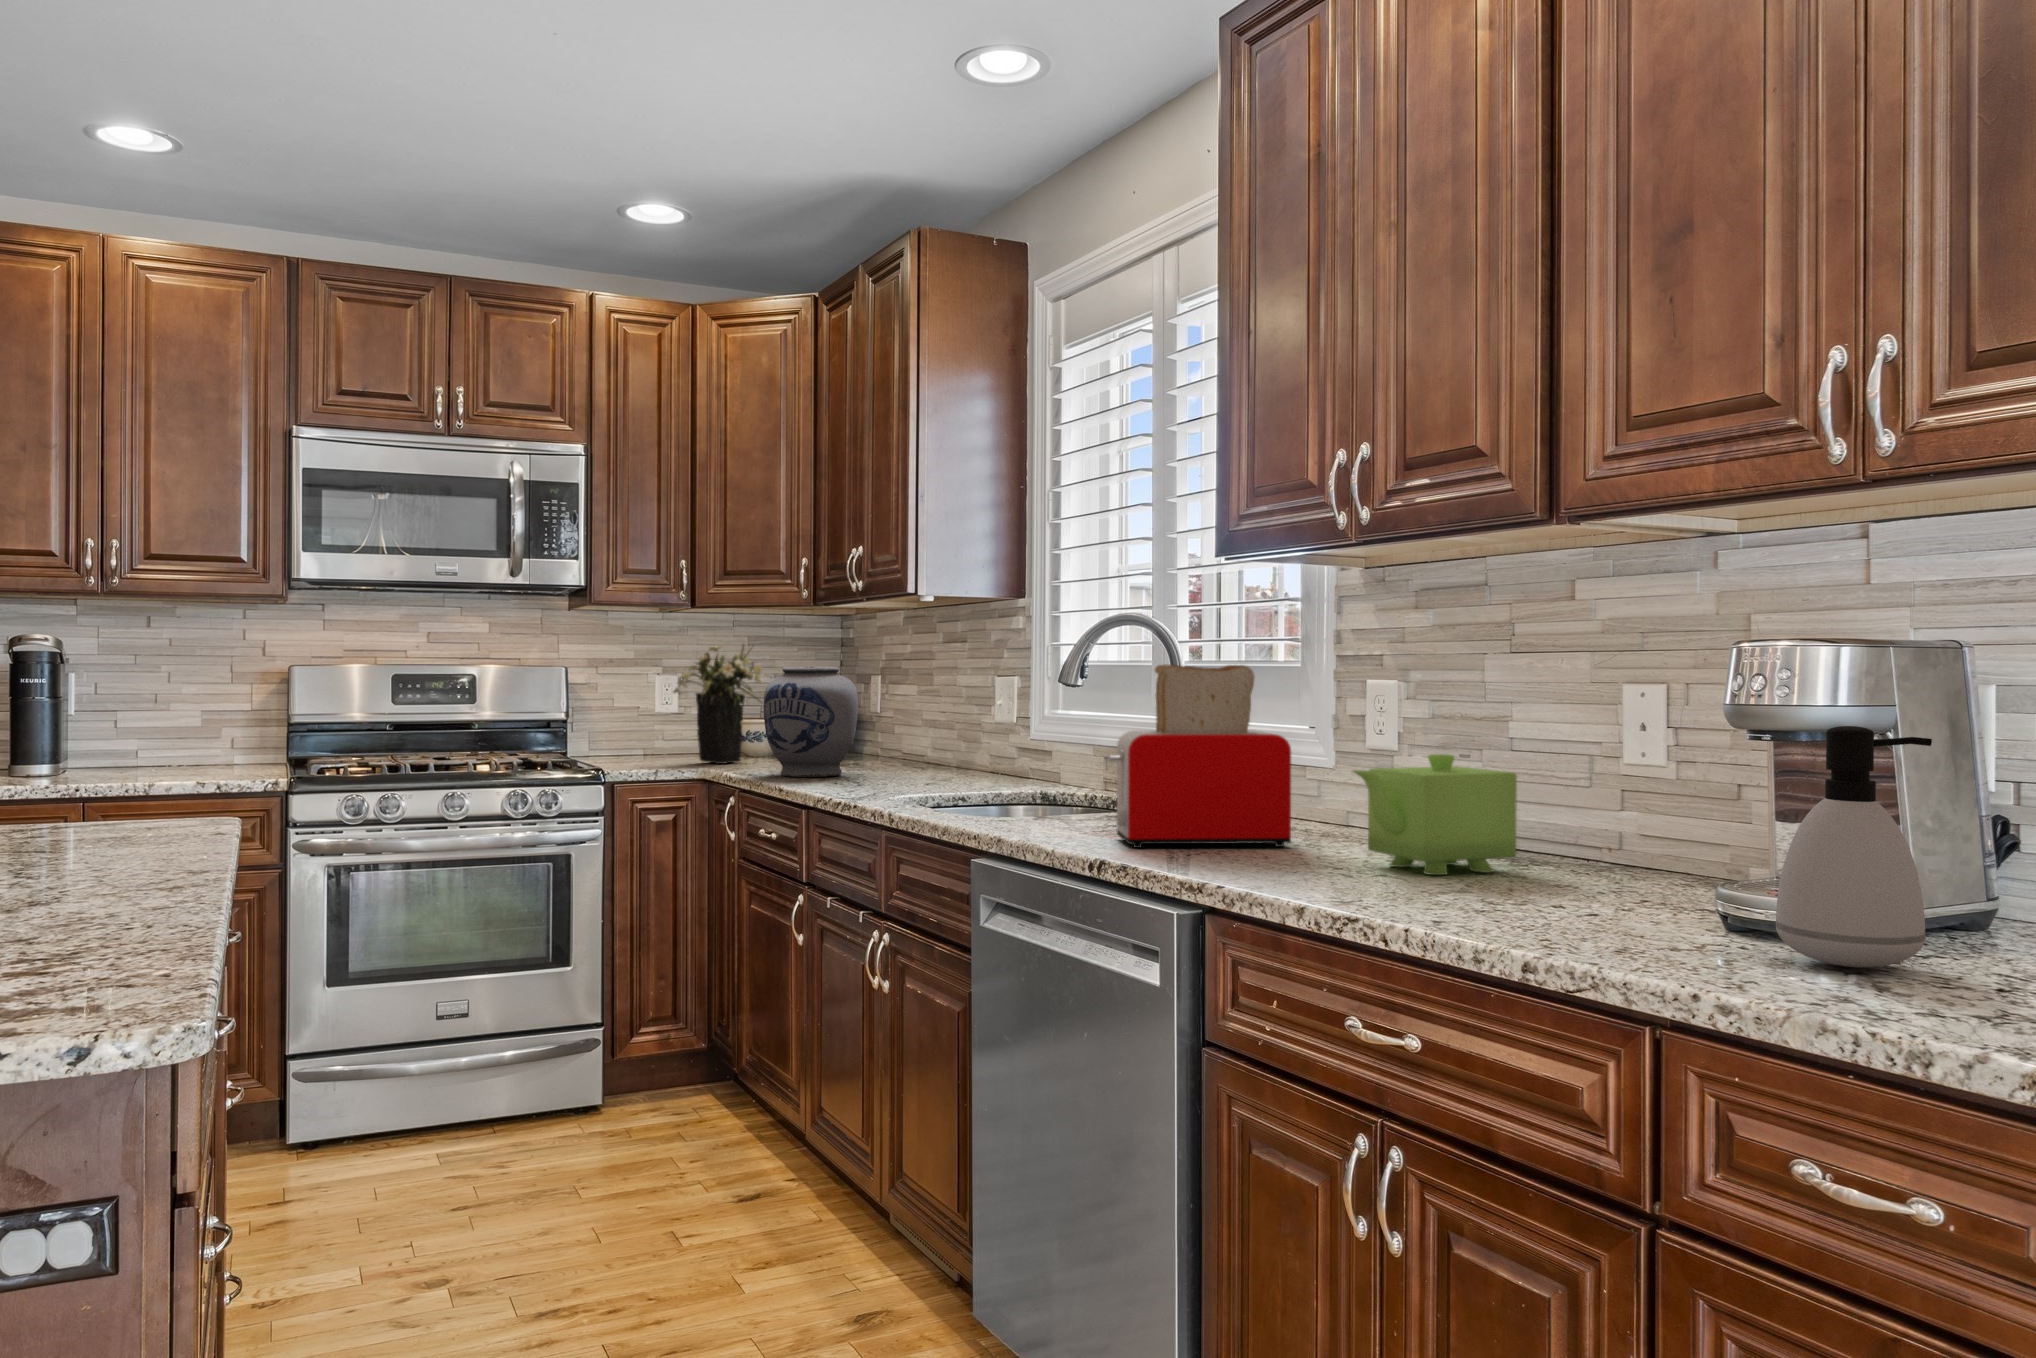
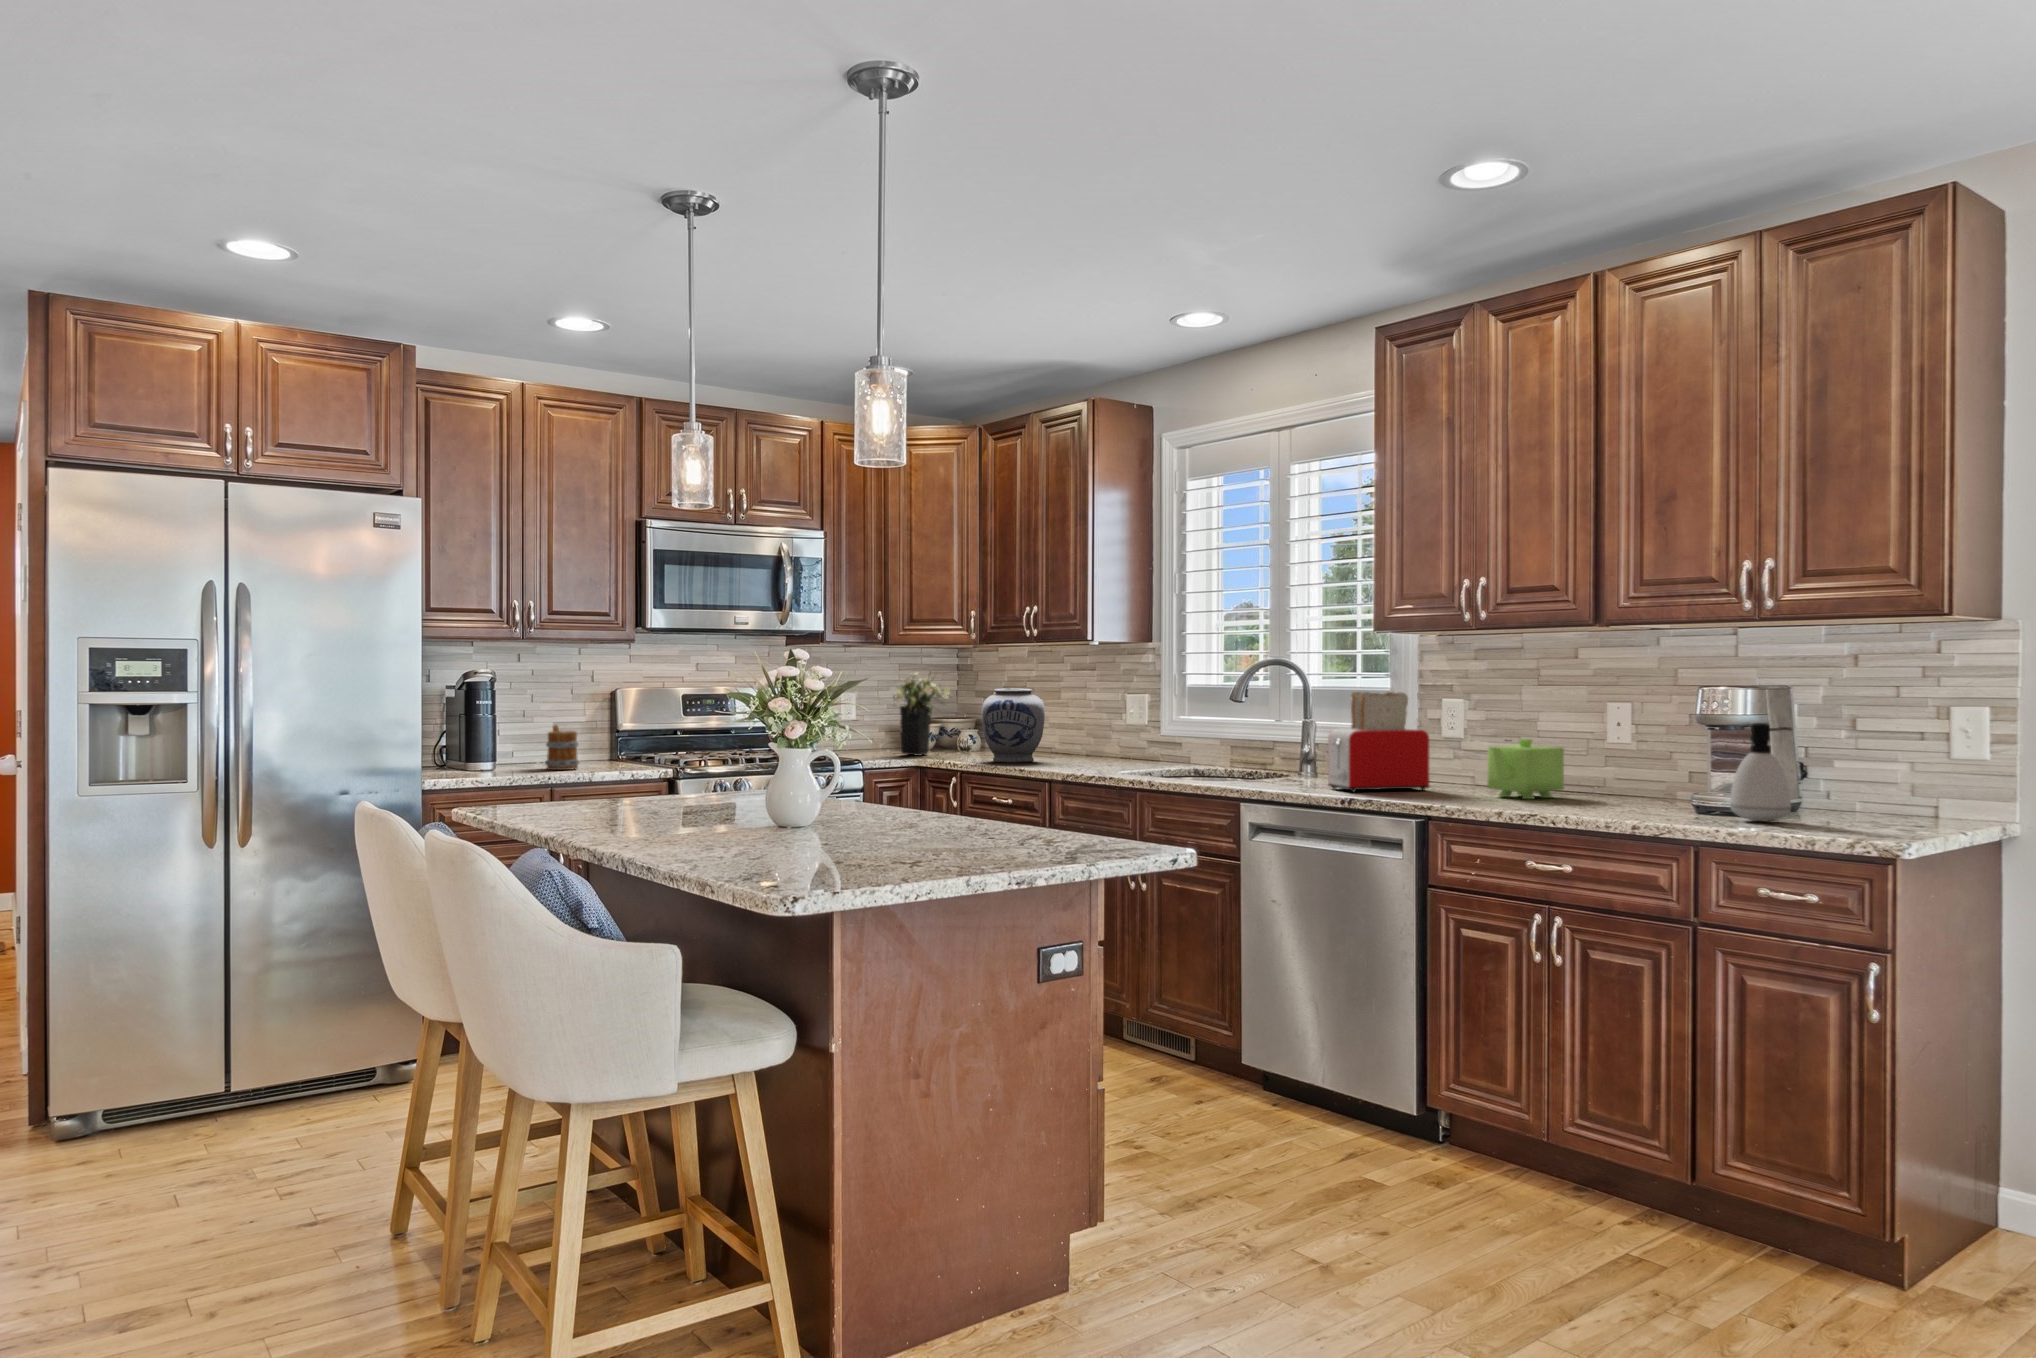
mug: none [95,714,148,779] -> present [545,725,579,770]

